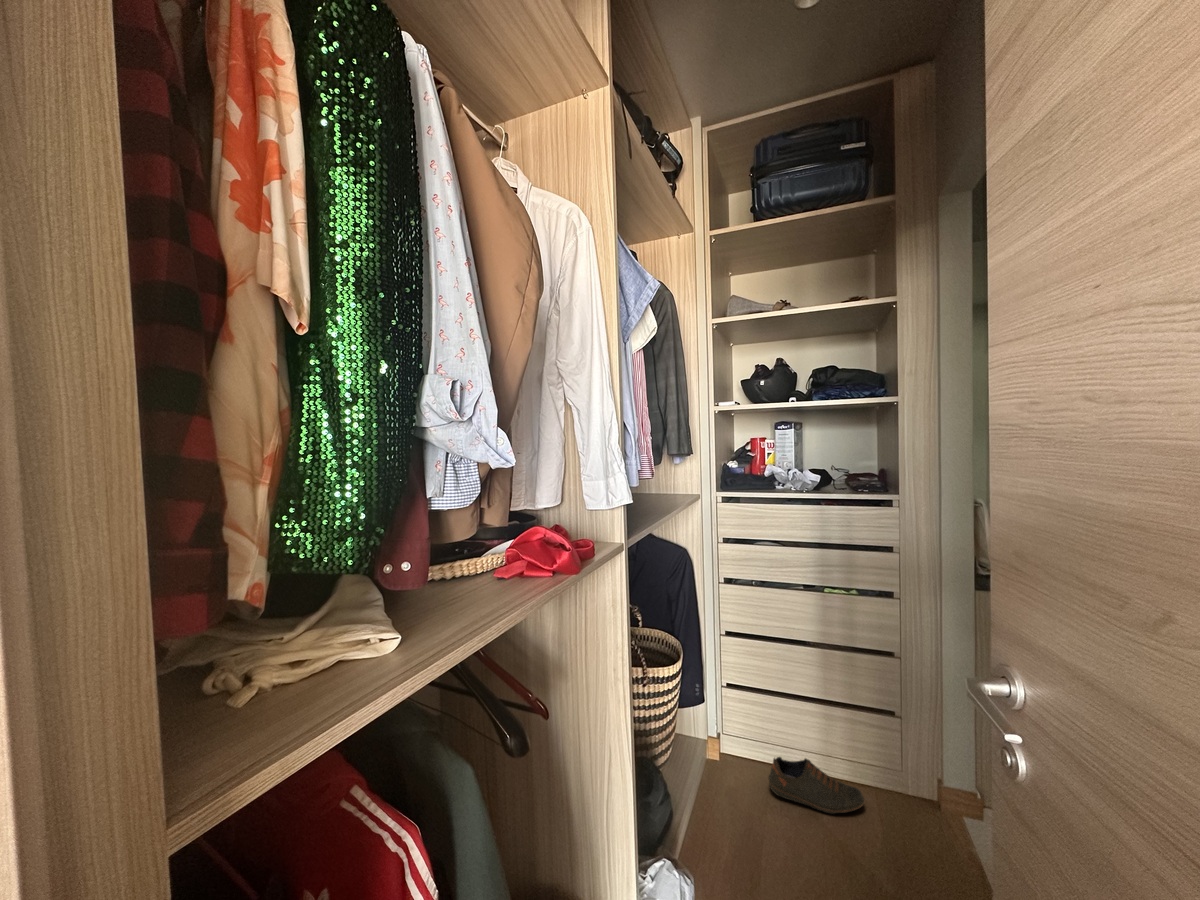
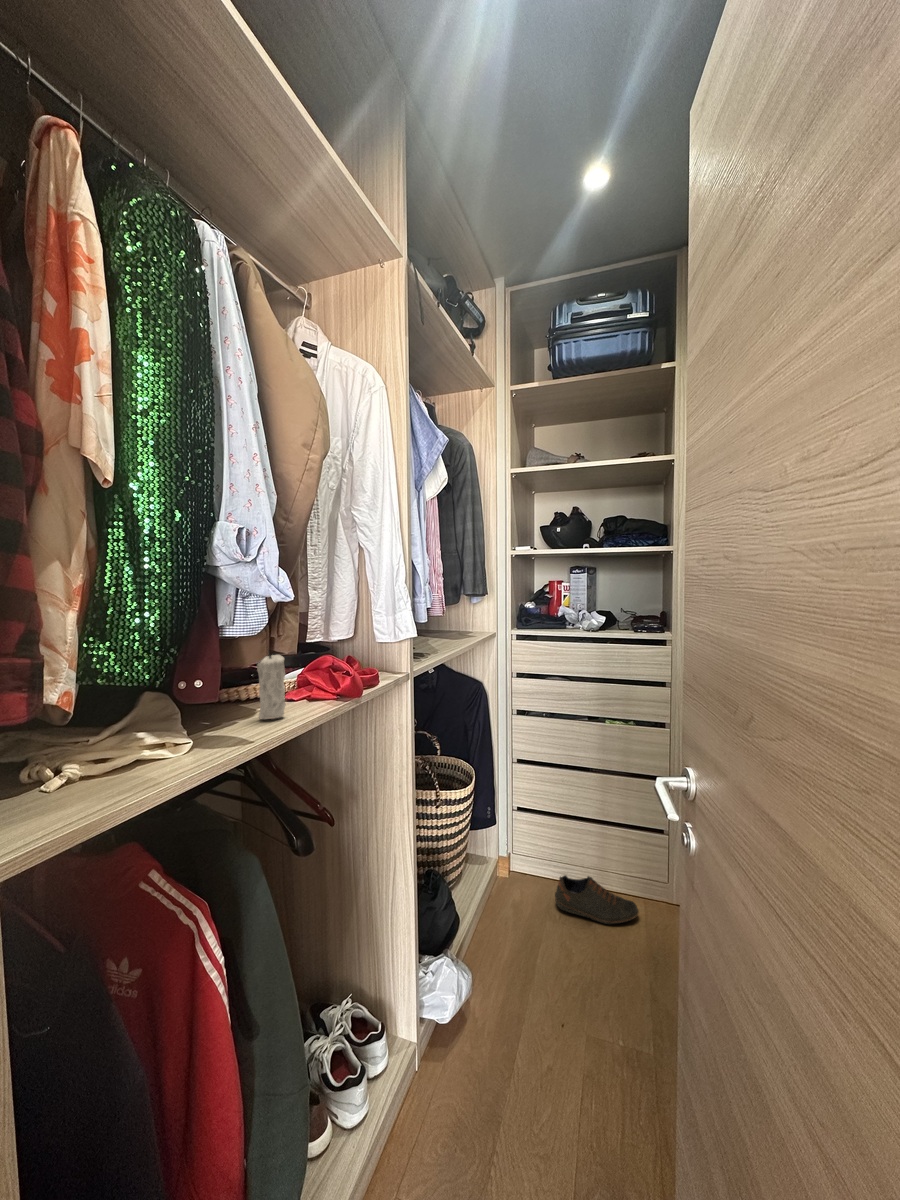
candle: none [465,514,498,602] -> present [257,653,286,719]

